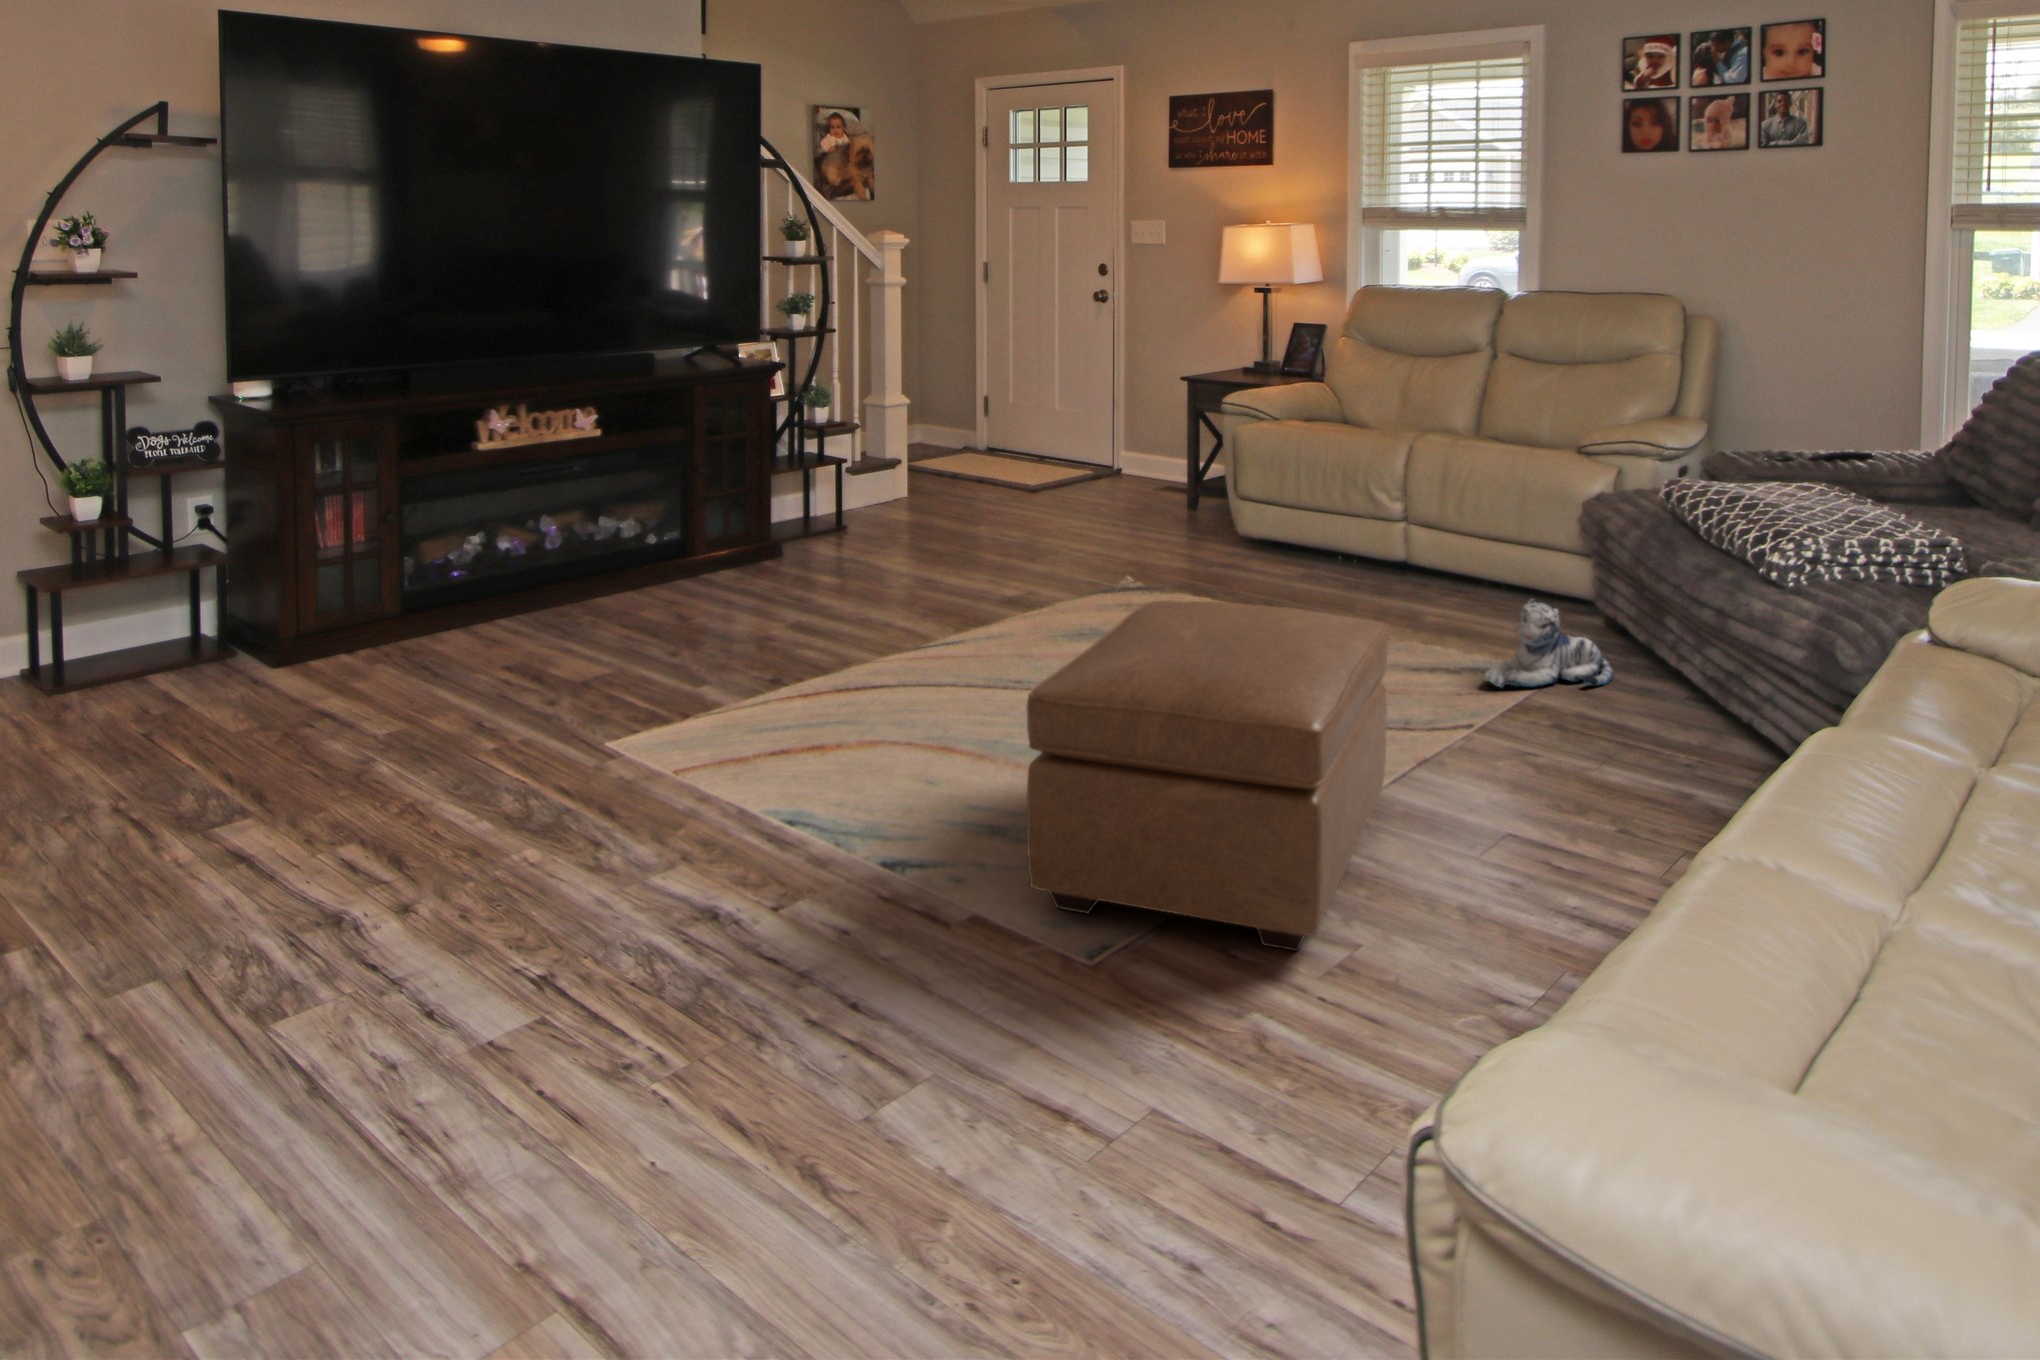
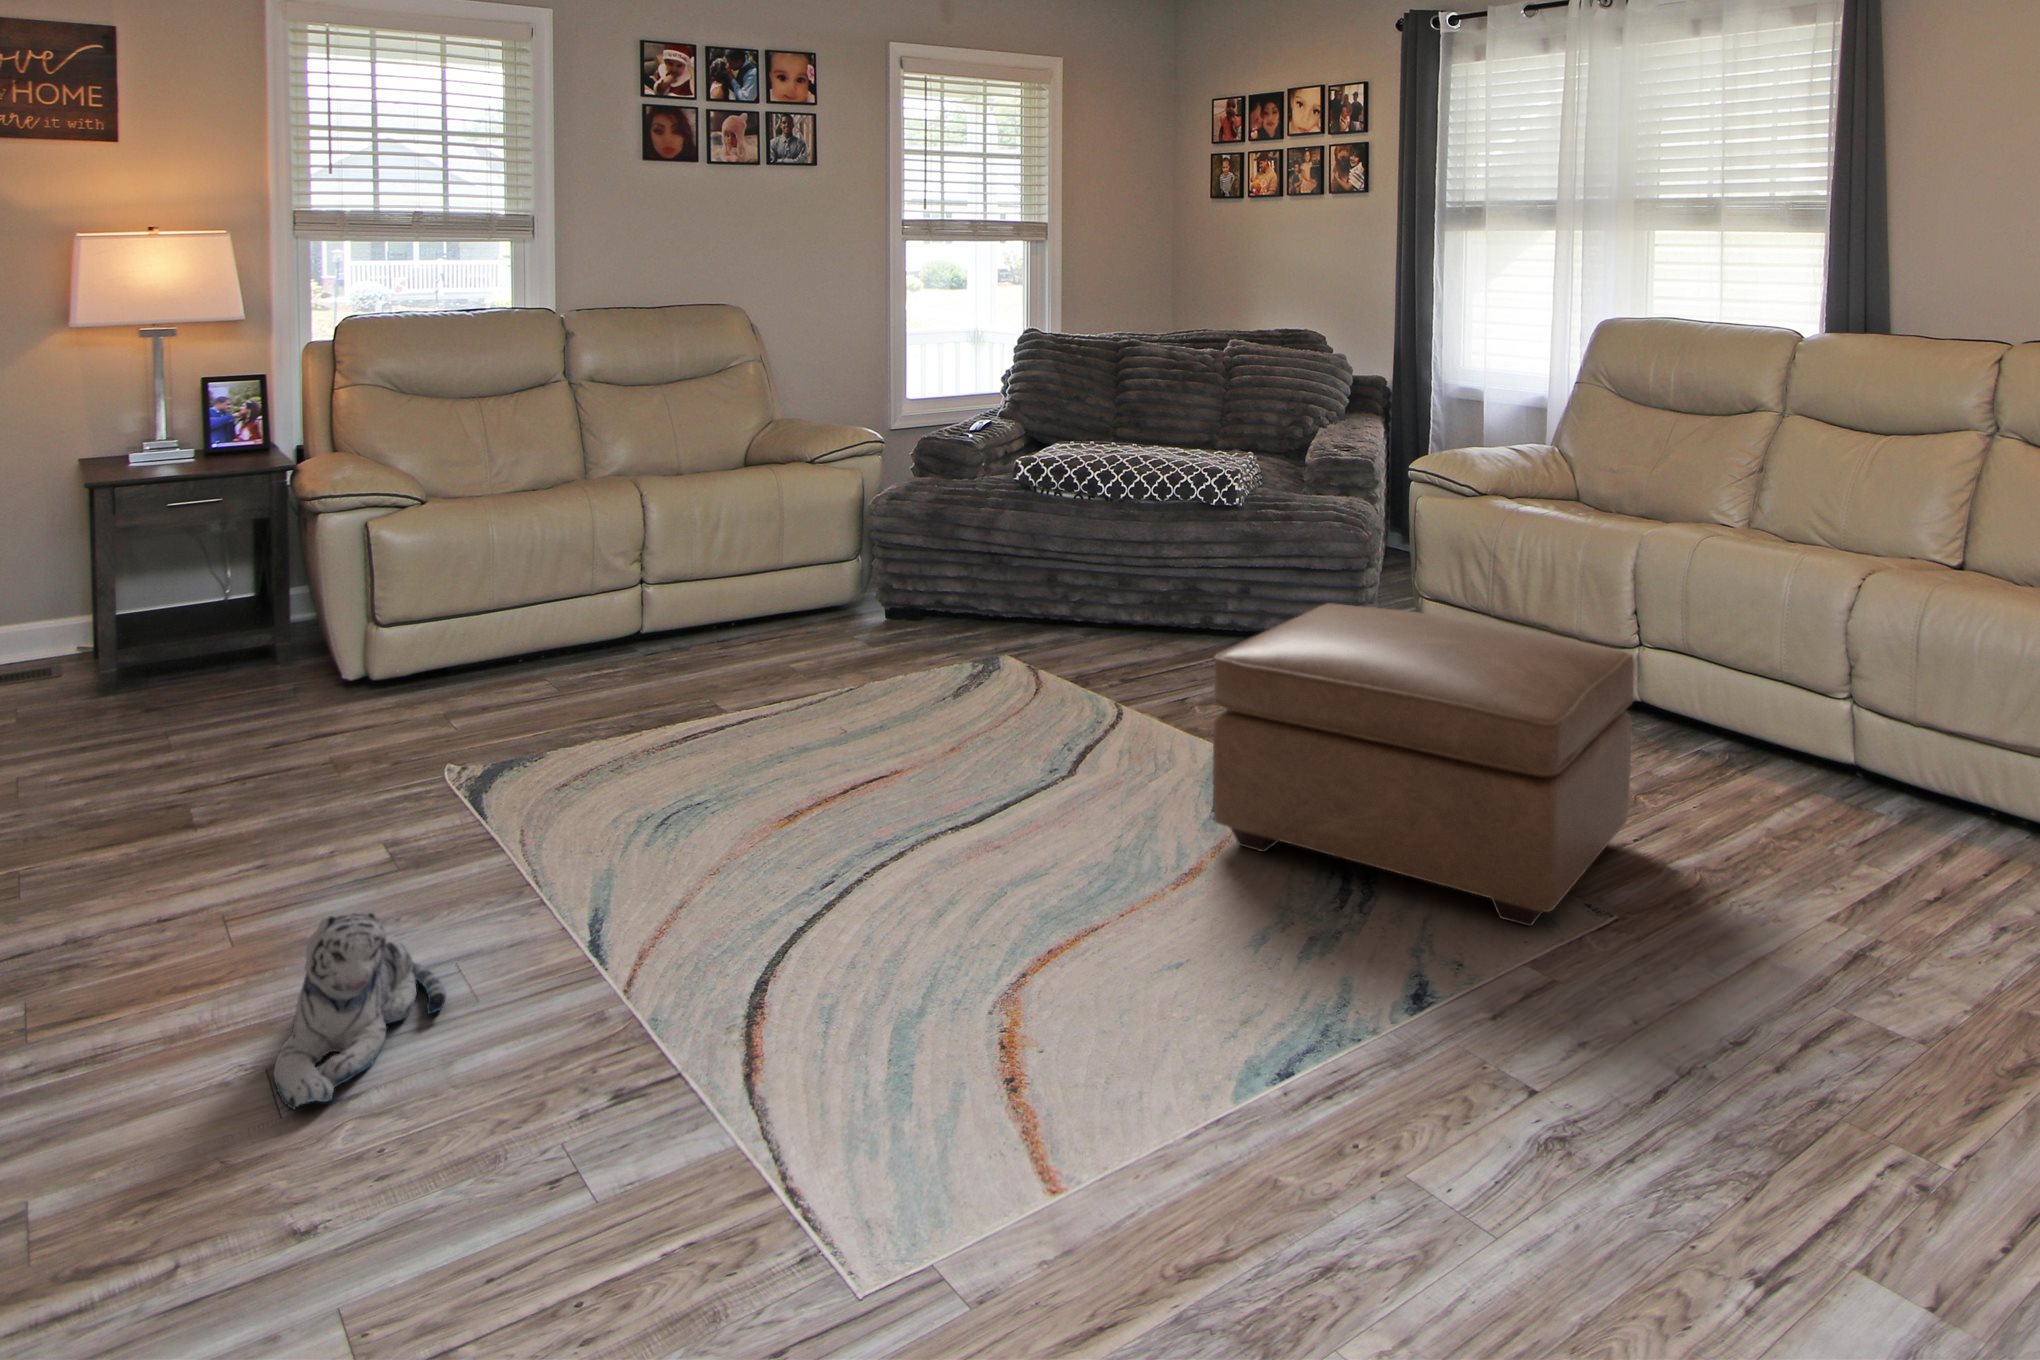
plush toy: present [1484,599,1613,688] -> present [274,913,446,1109]

